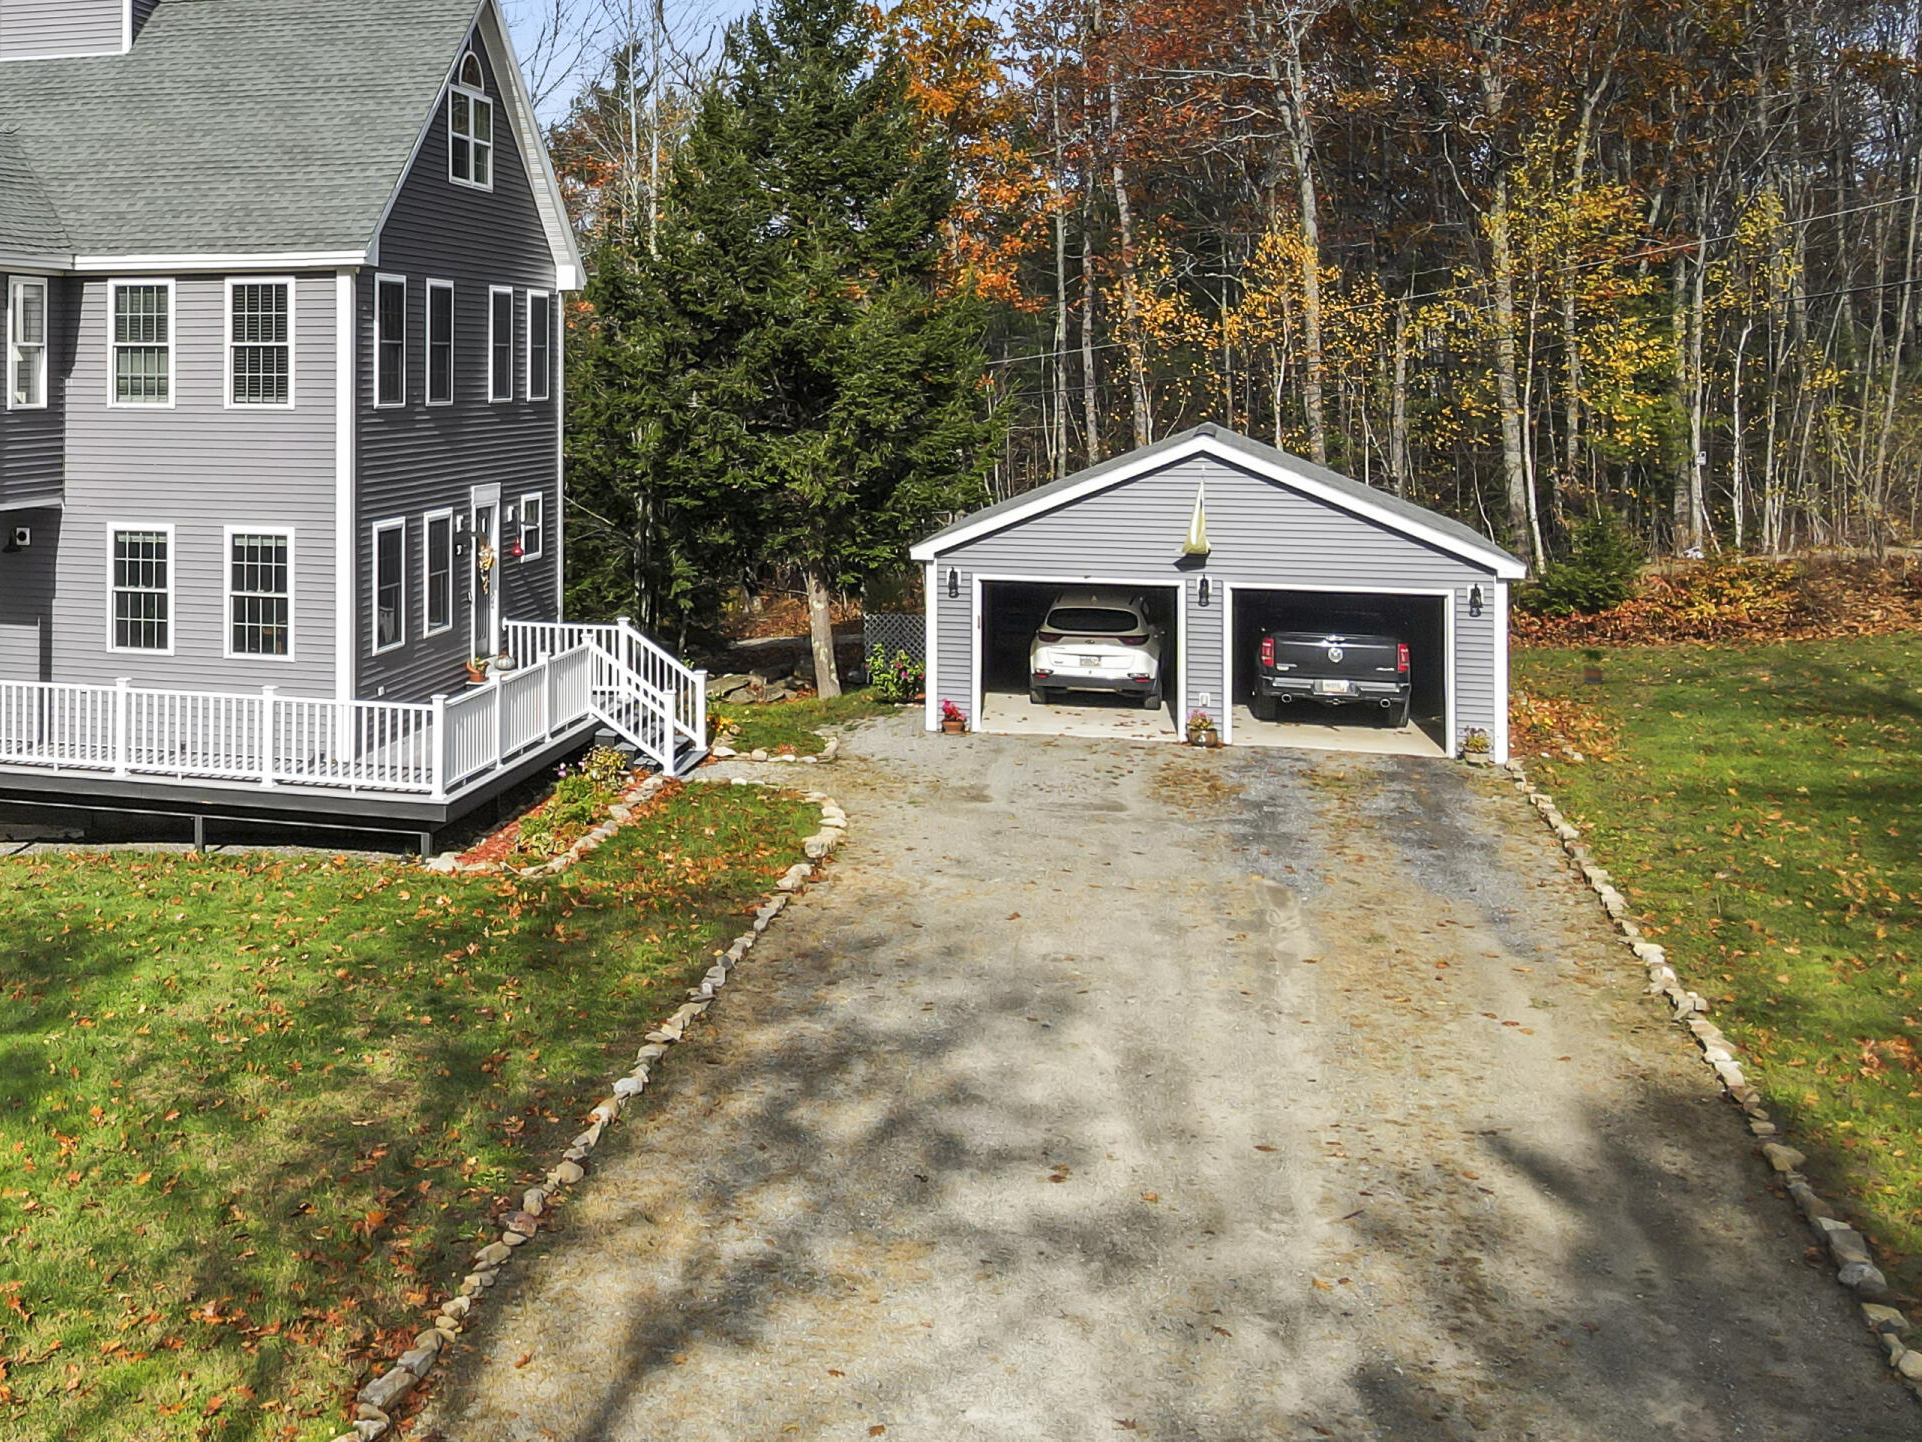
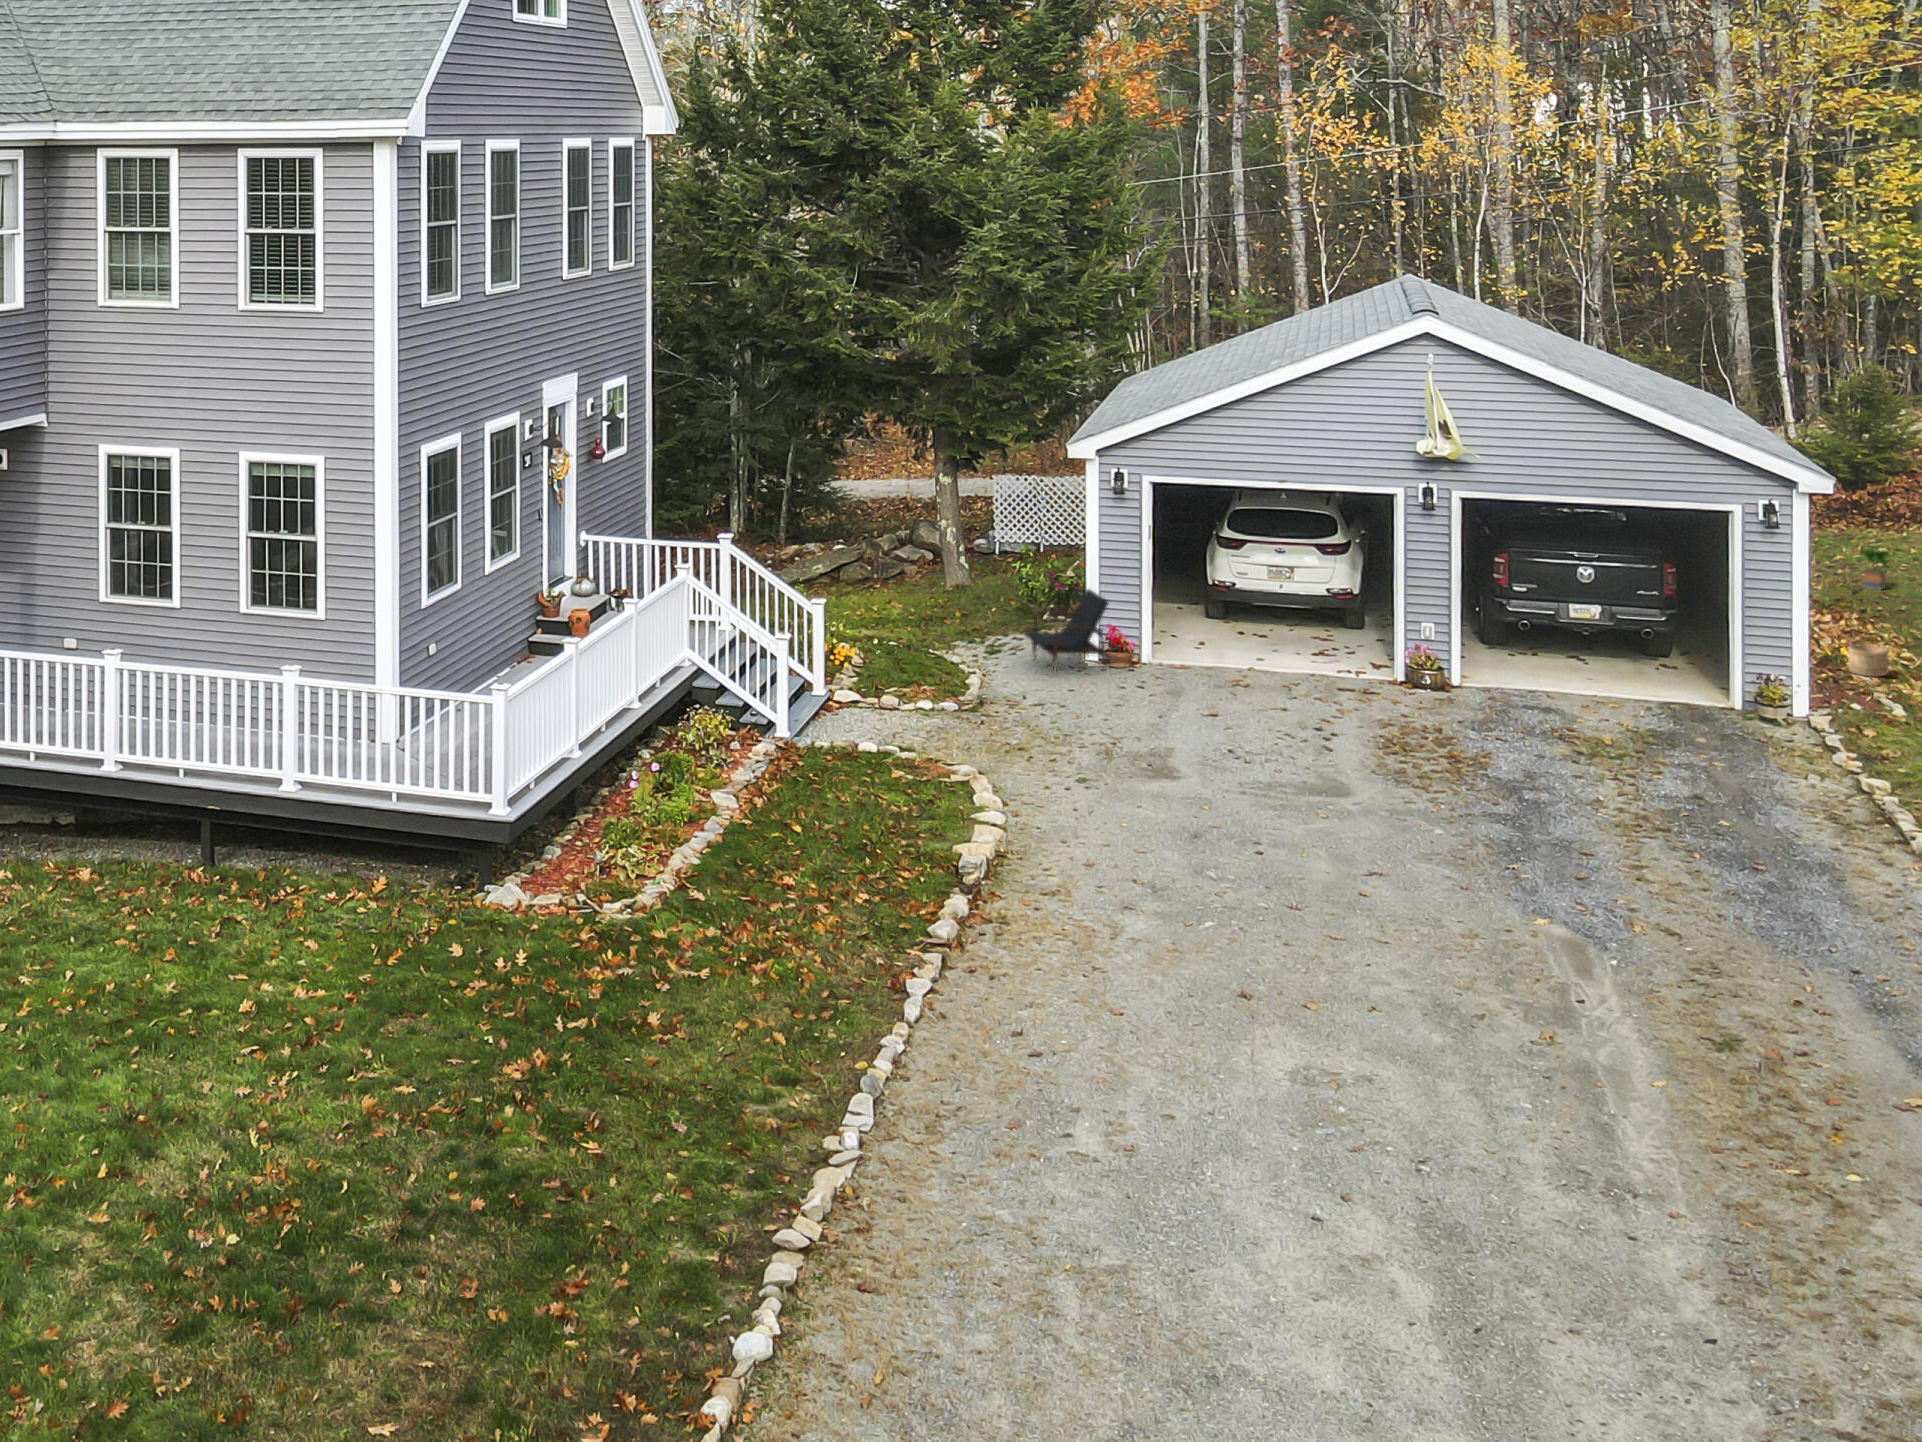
lounge chair: none [878,668,946,739] -> present [1024,589,1108,675]
wooden bucket: none [1545,710,1578,736] -> present [1848,644,1889,677]

